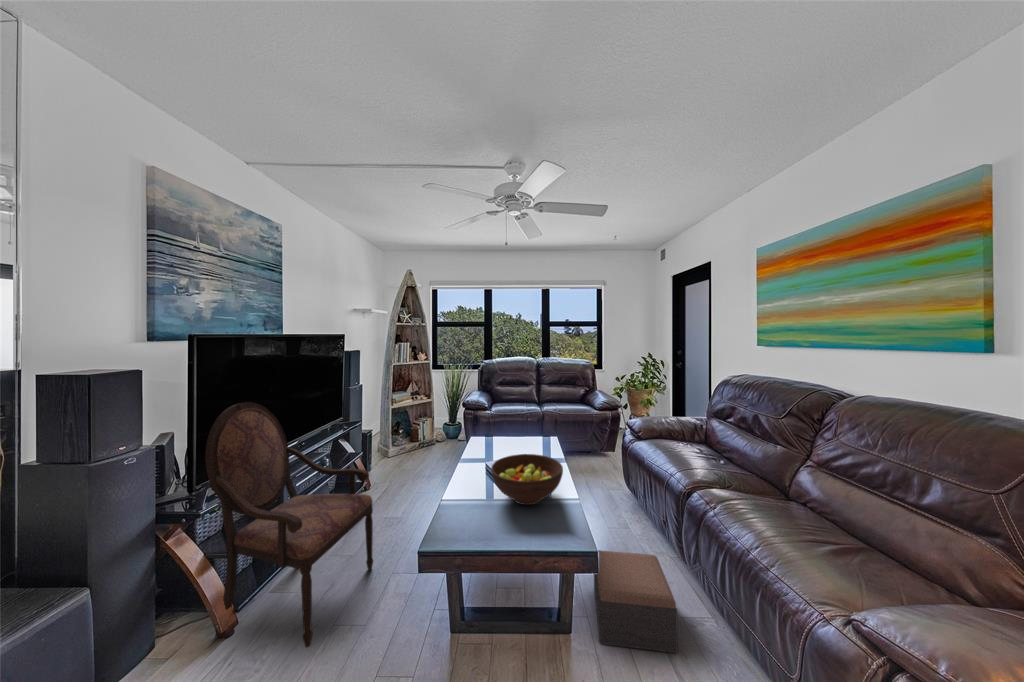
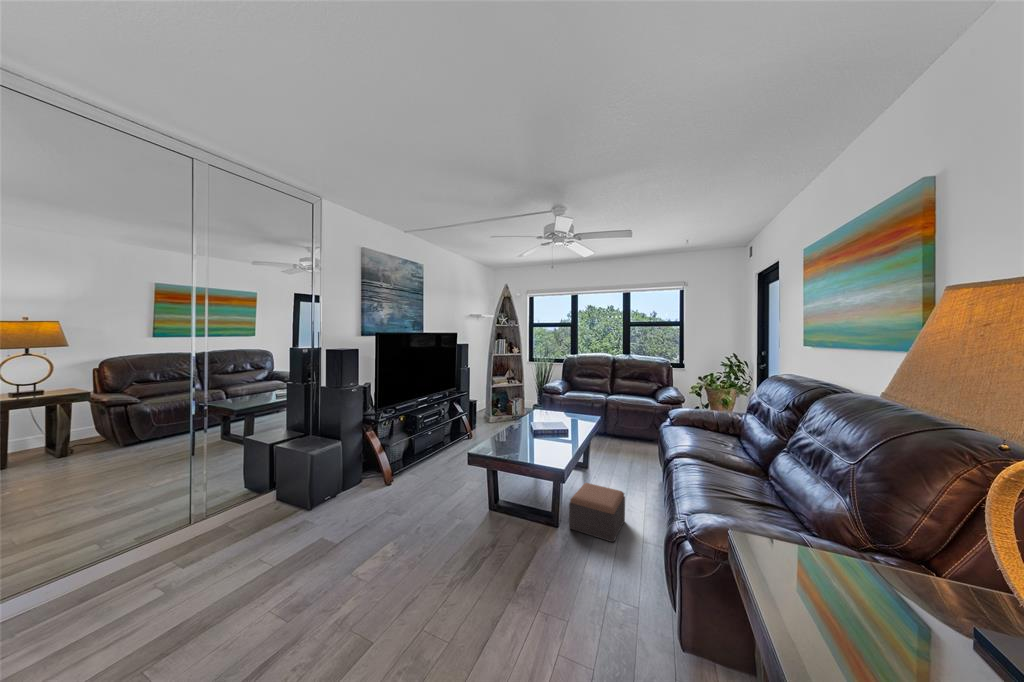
armchair: present [205,402,373,647] -> none [383,371,461,495]
fruit bowl: present [491,454,563,505] -> none [520,417,566,445]

